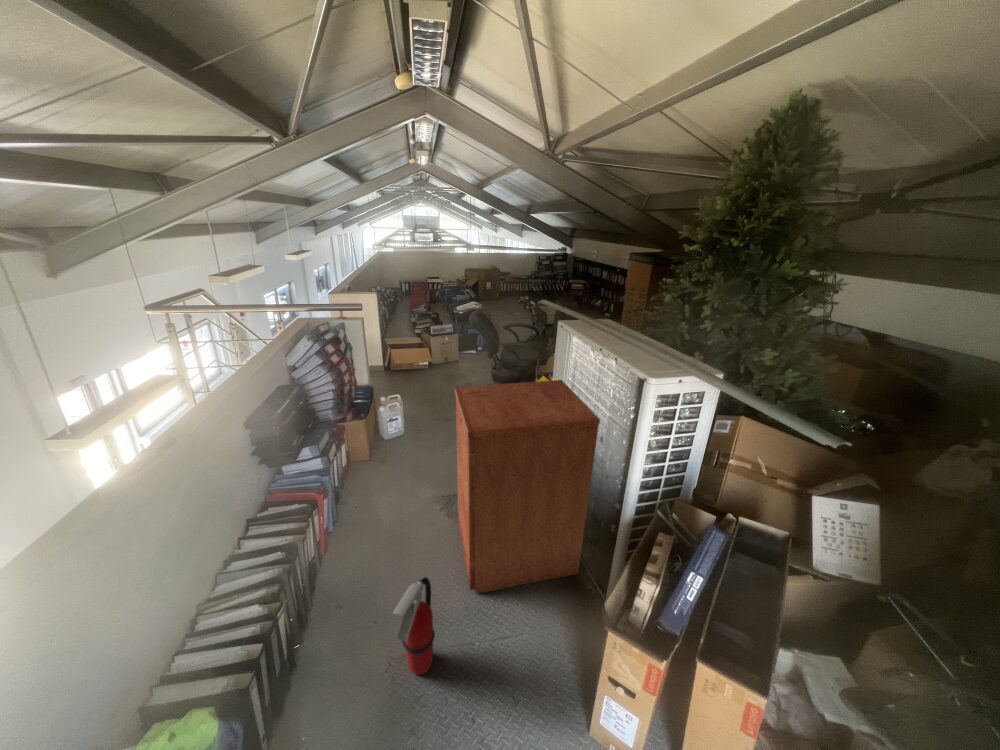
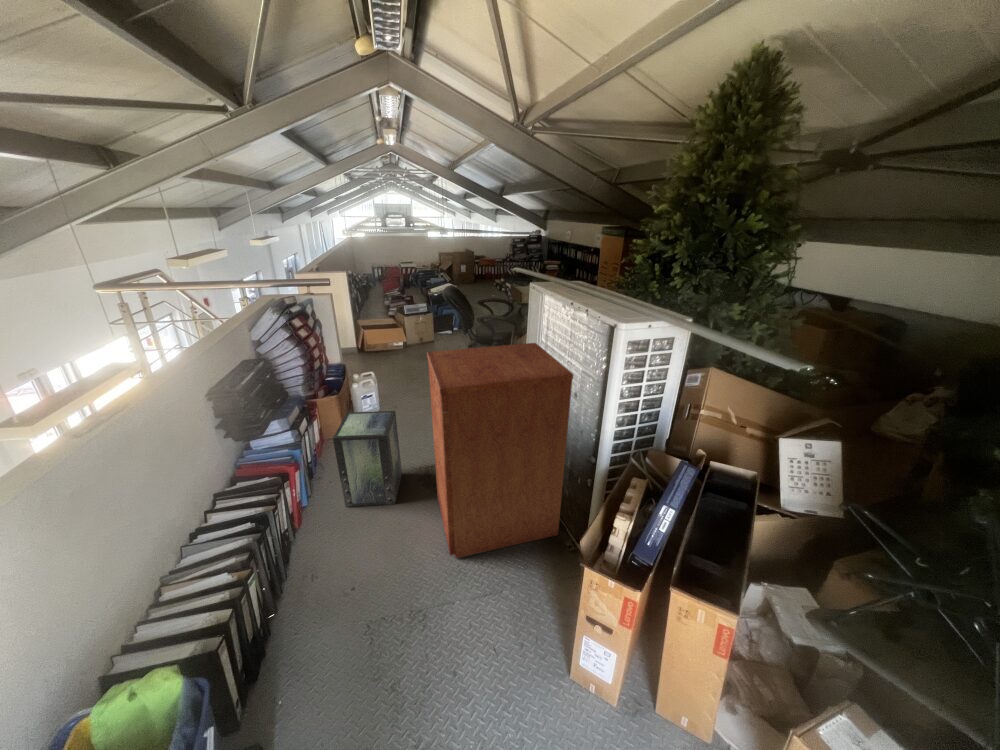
storage box: none [360,439,424,532] -> present [333,411,402,507]
fire extinguisher: present [393,577,435,675] -> none [367,537,414,637]

